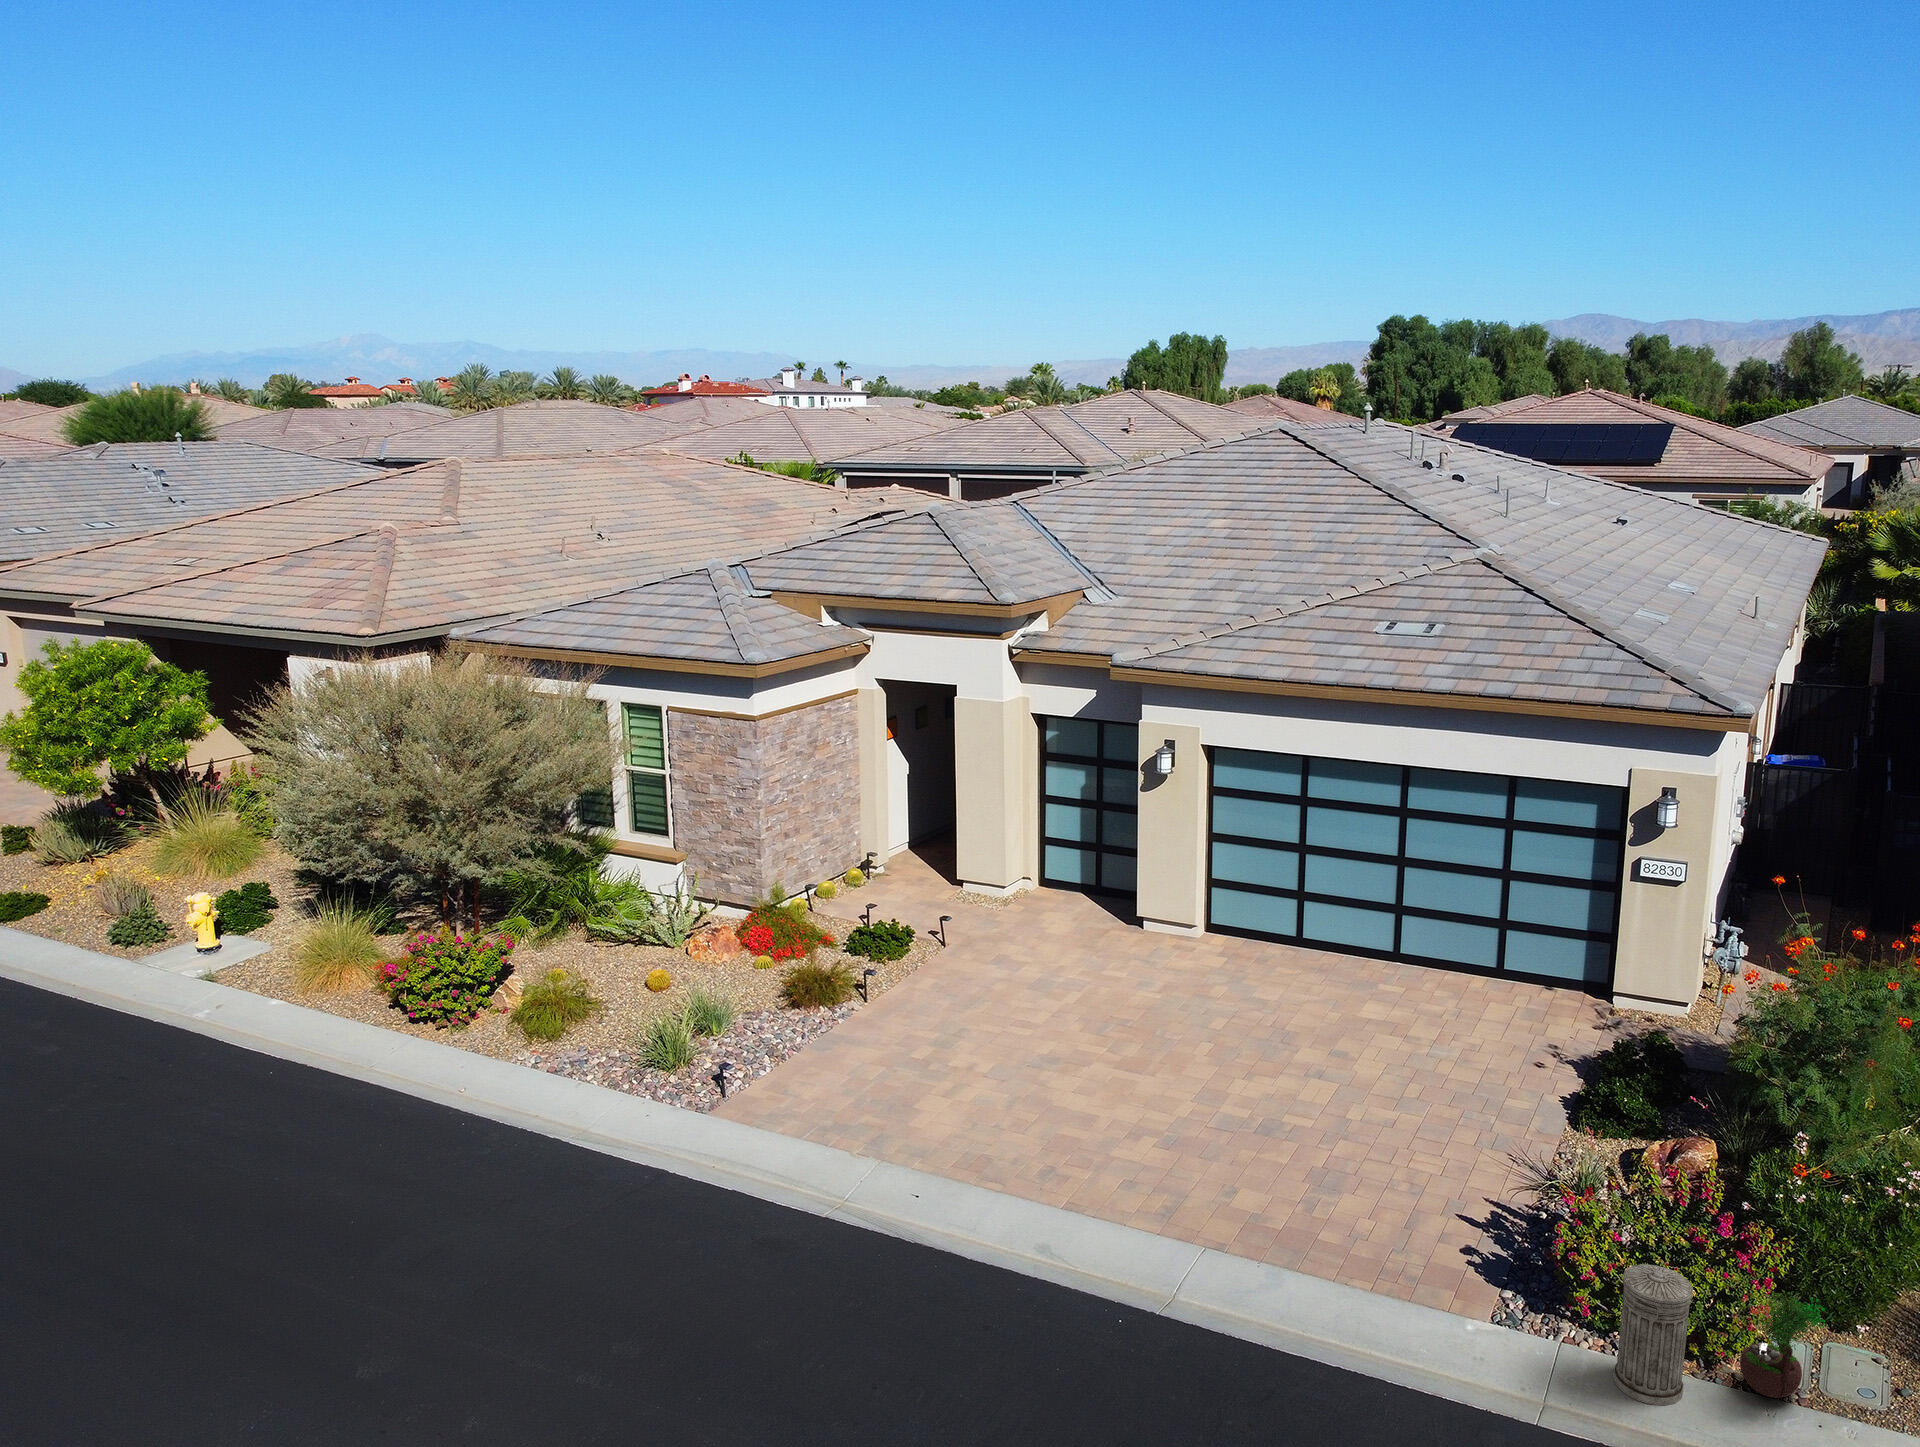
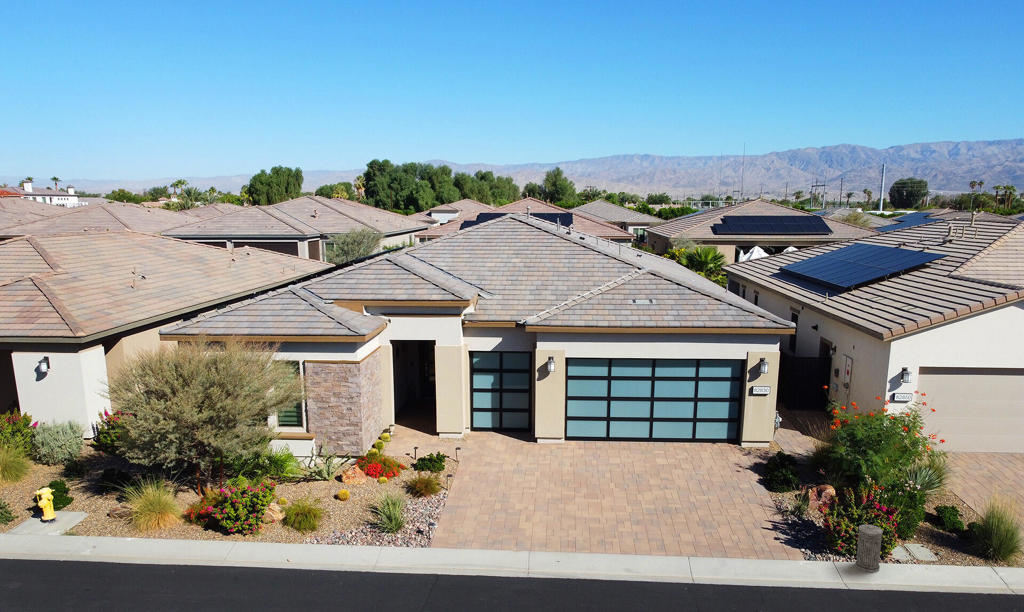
potted tree: present [1740,1290,1831,1398] -> none [889,523,919,562]

